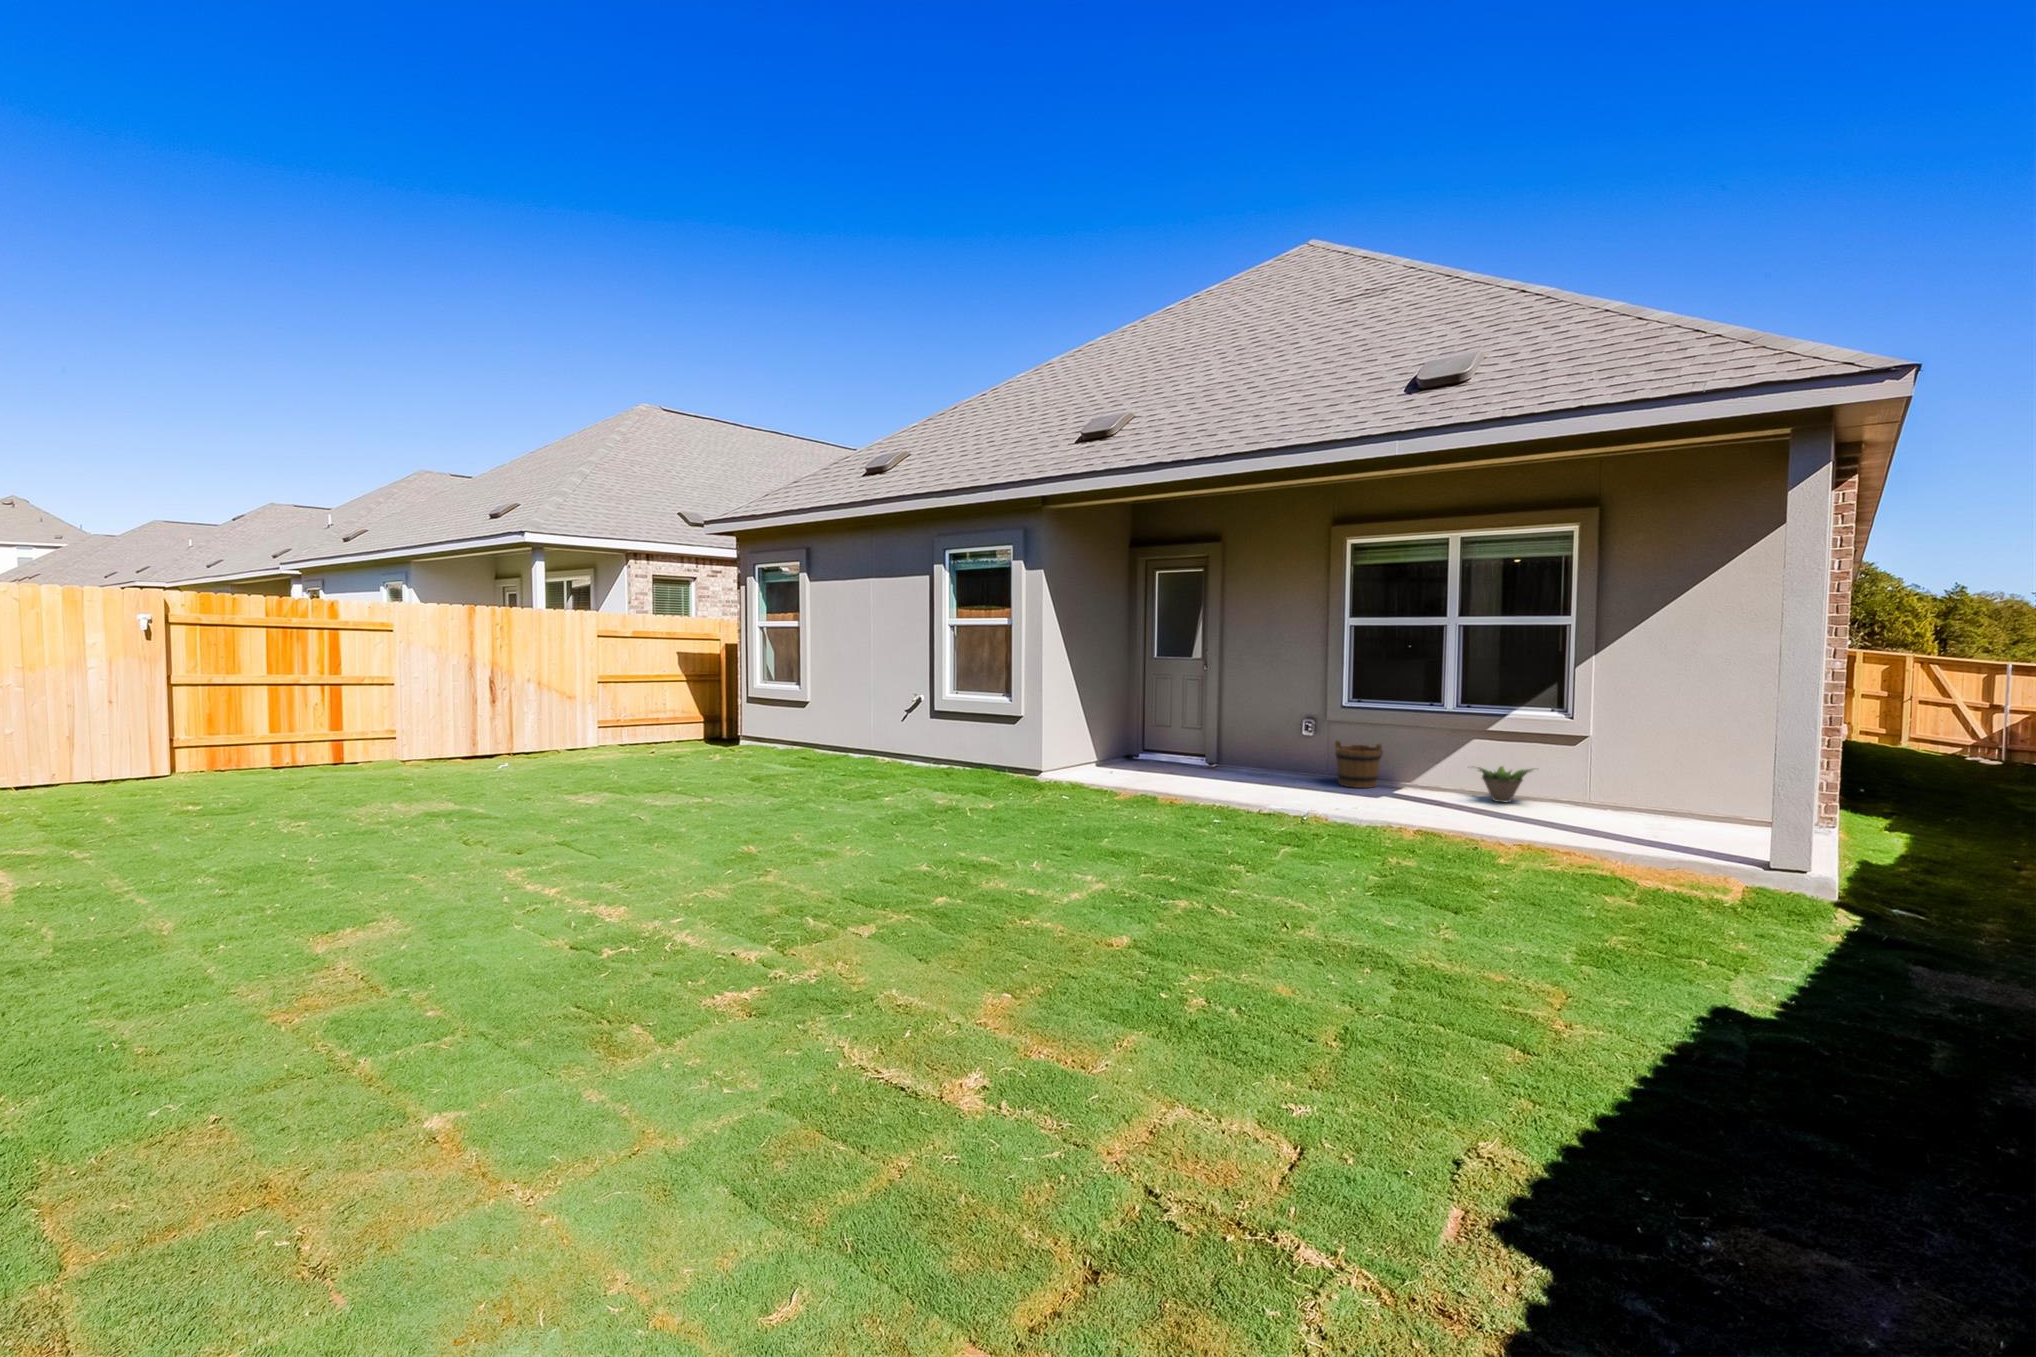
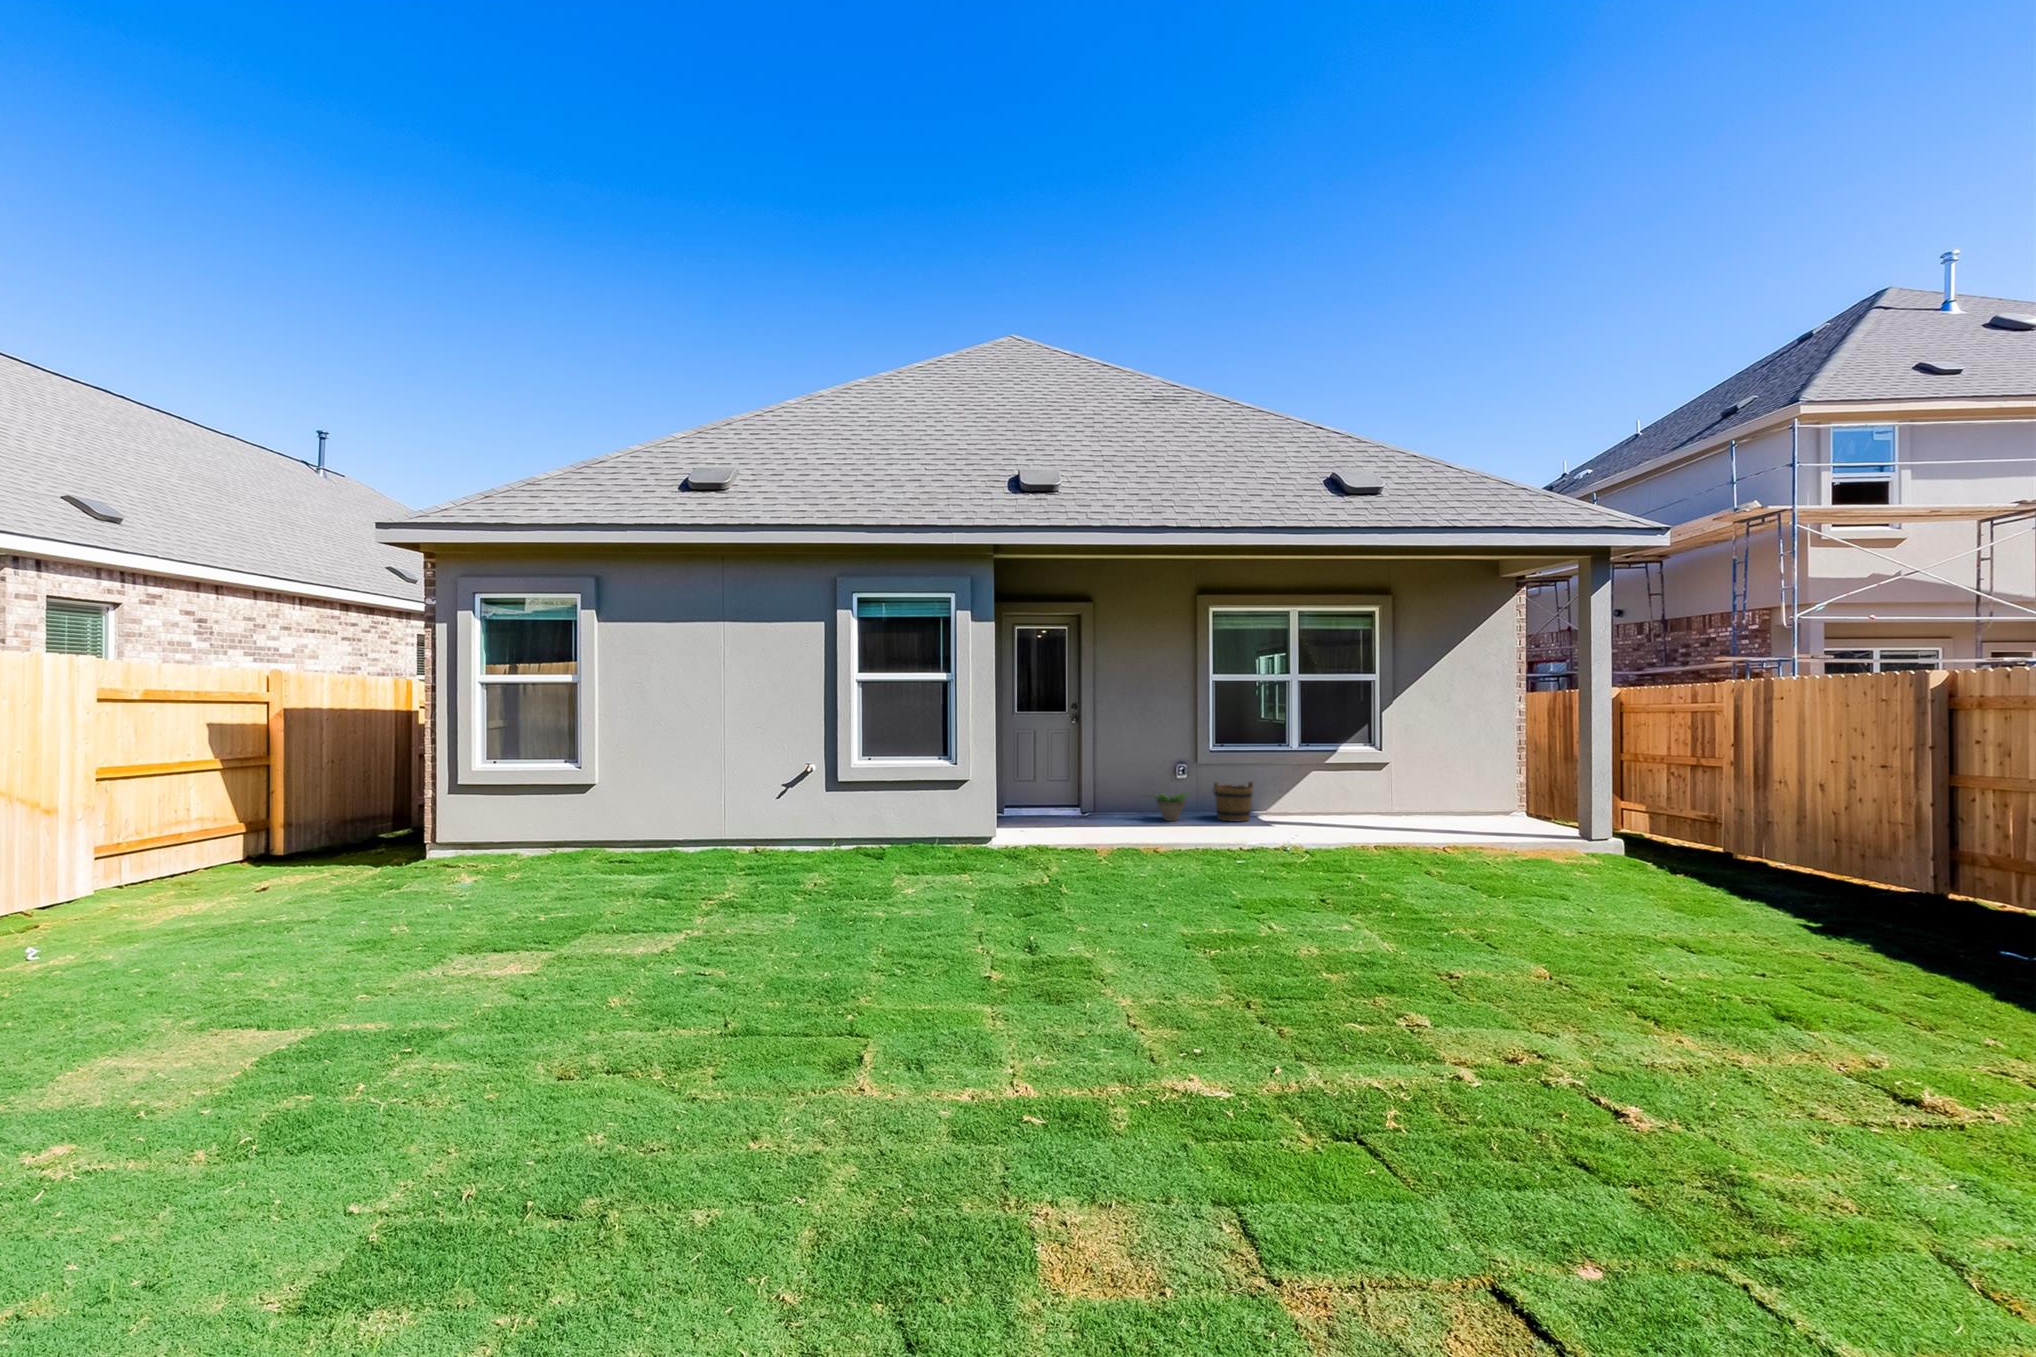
decorative plant: present [1478,766,1532,802] -> present [1155,792,1192,821]

